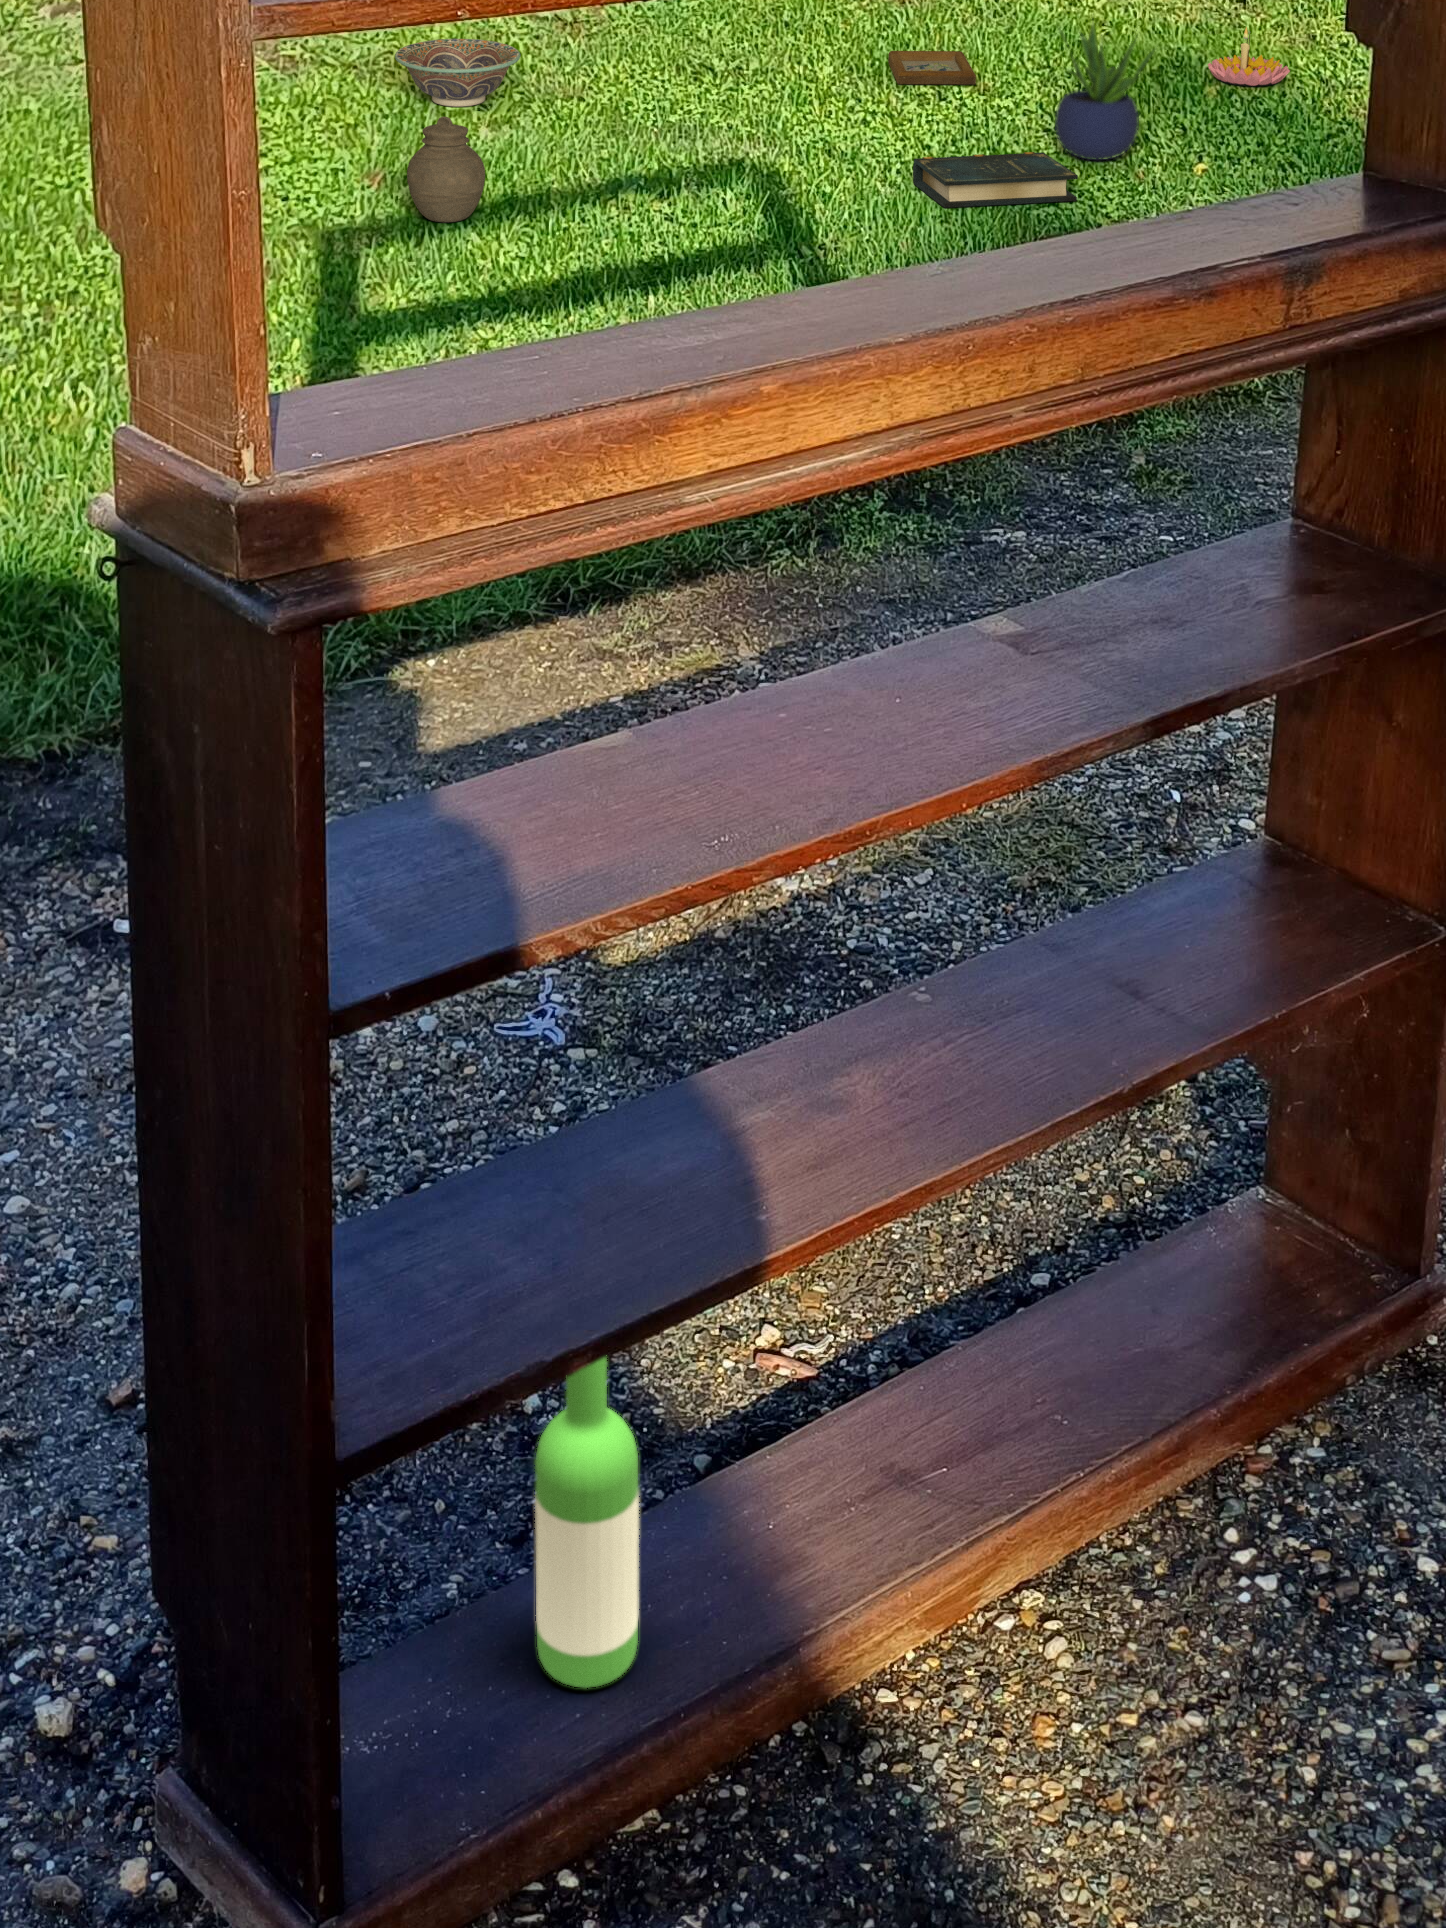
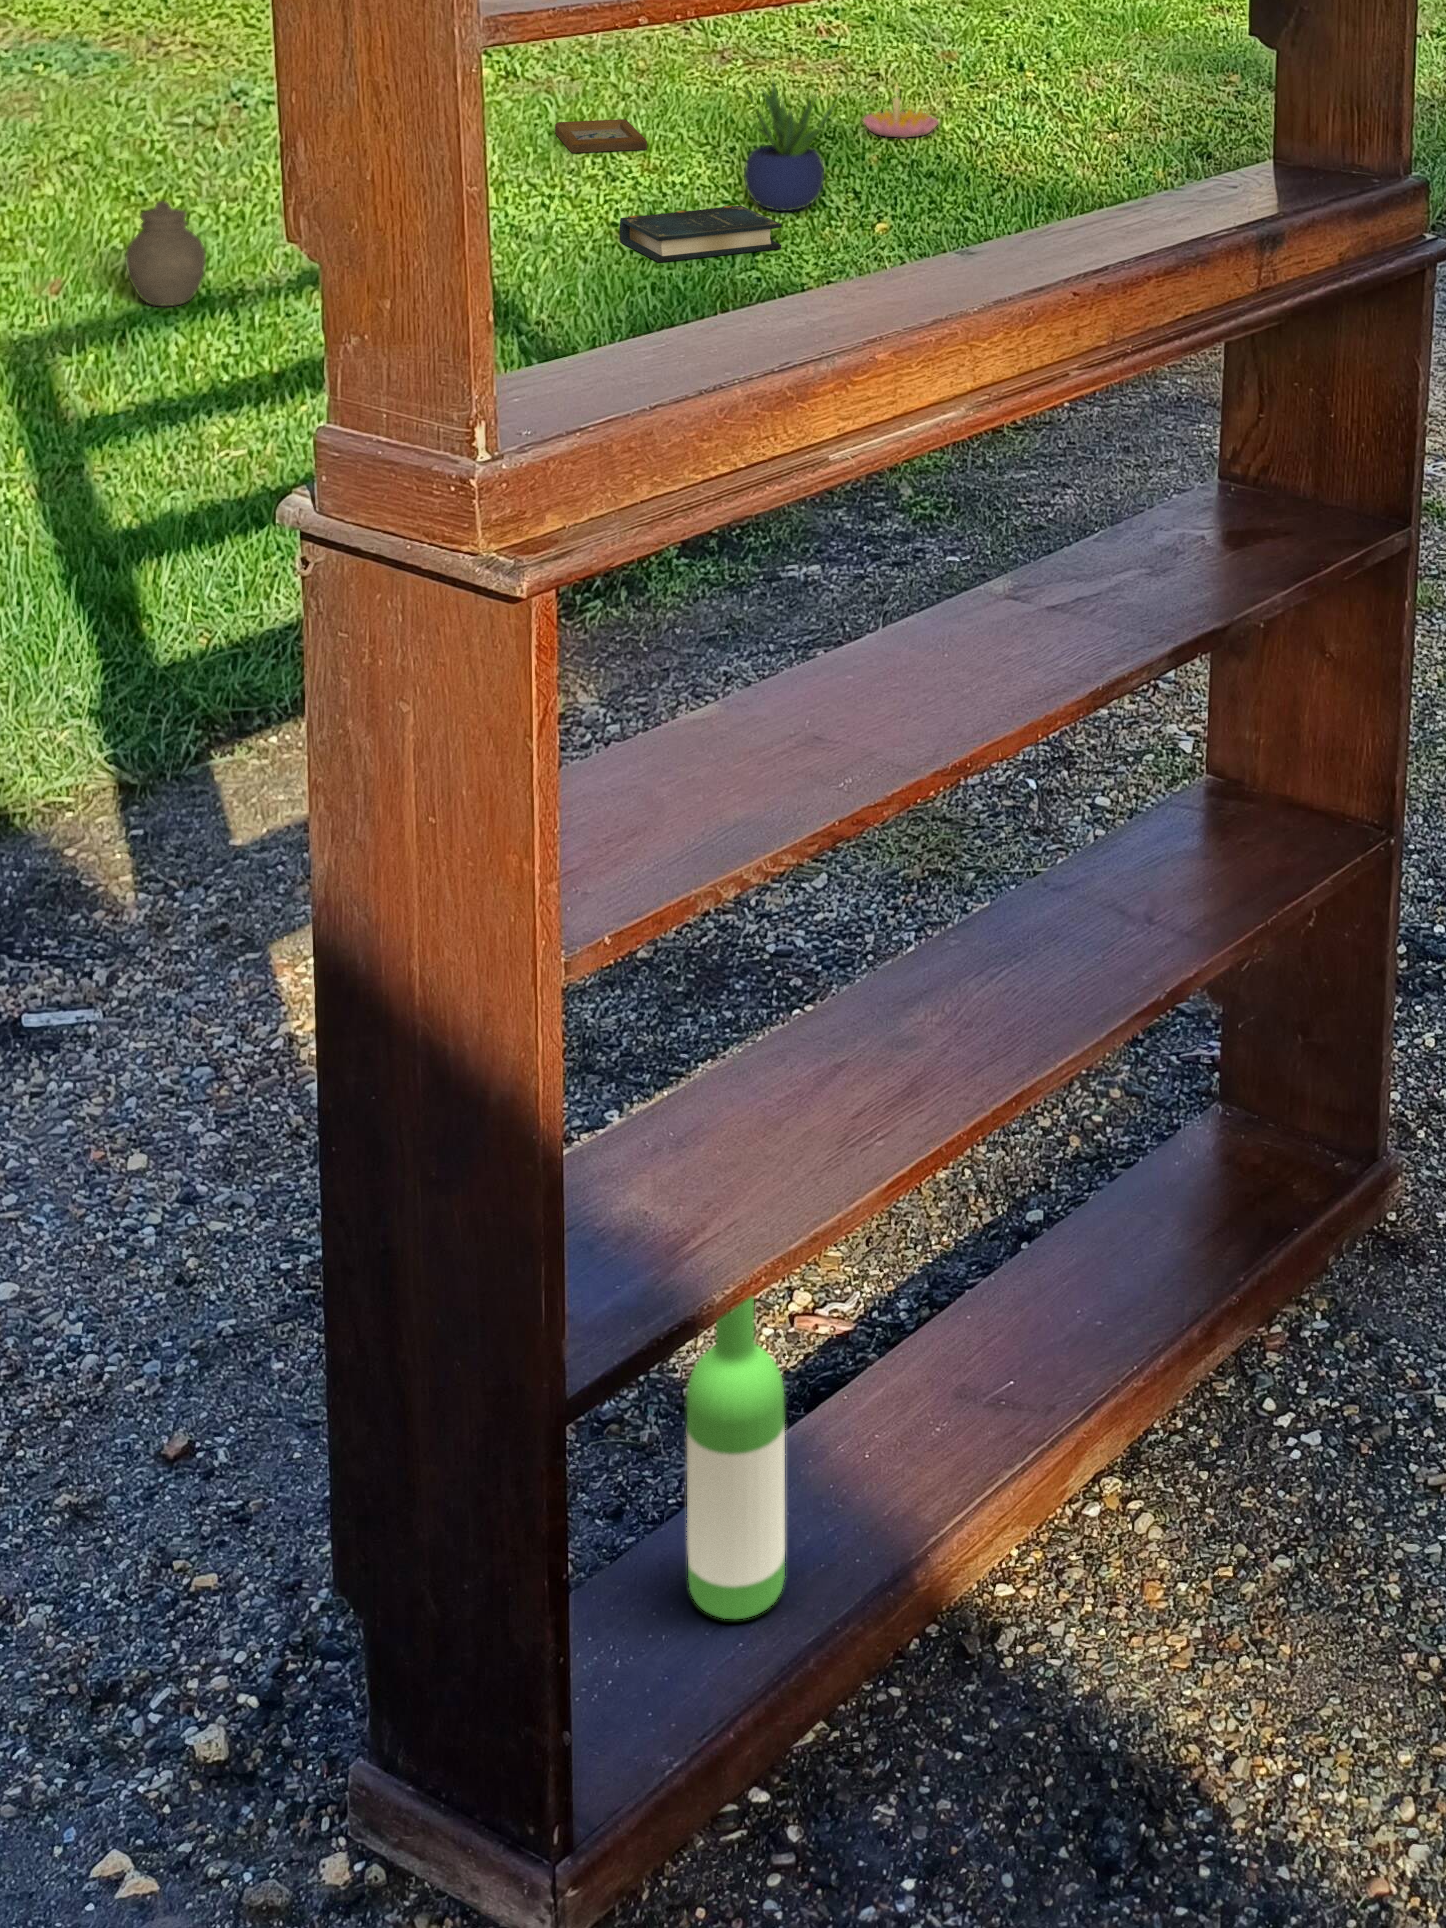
decorative bowl: present [395,39,520,107] -> none [69,130,200,197]

